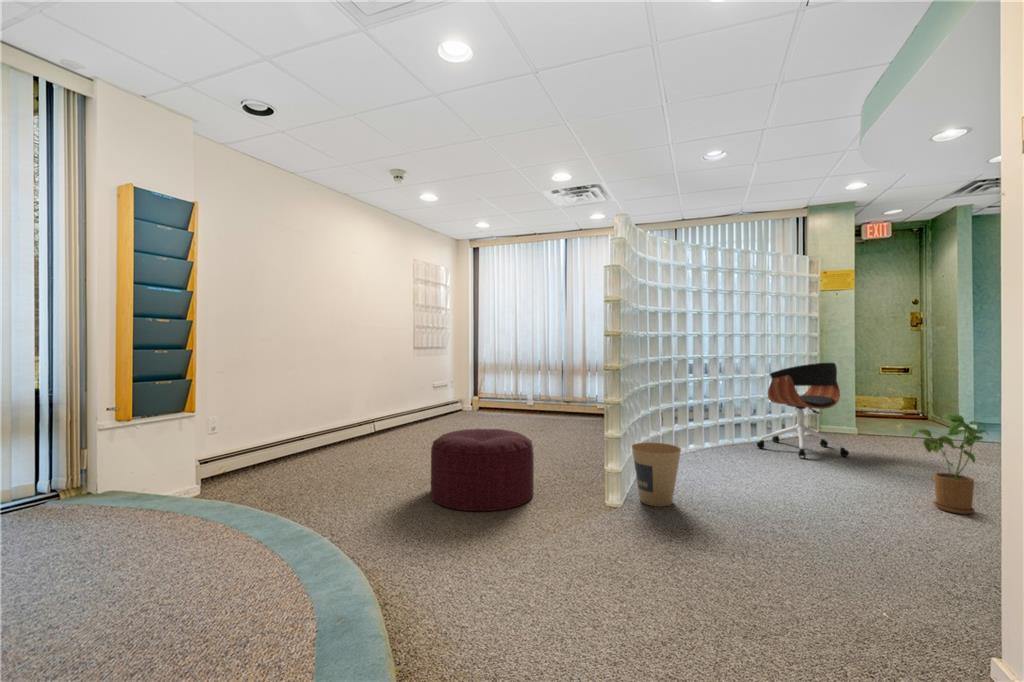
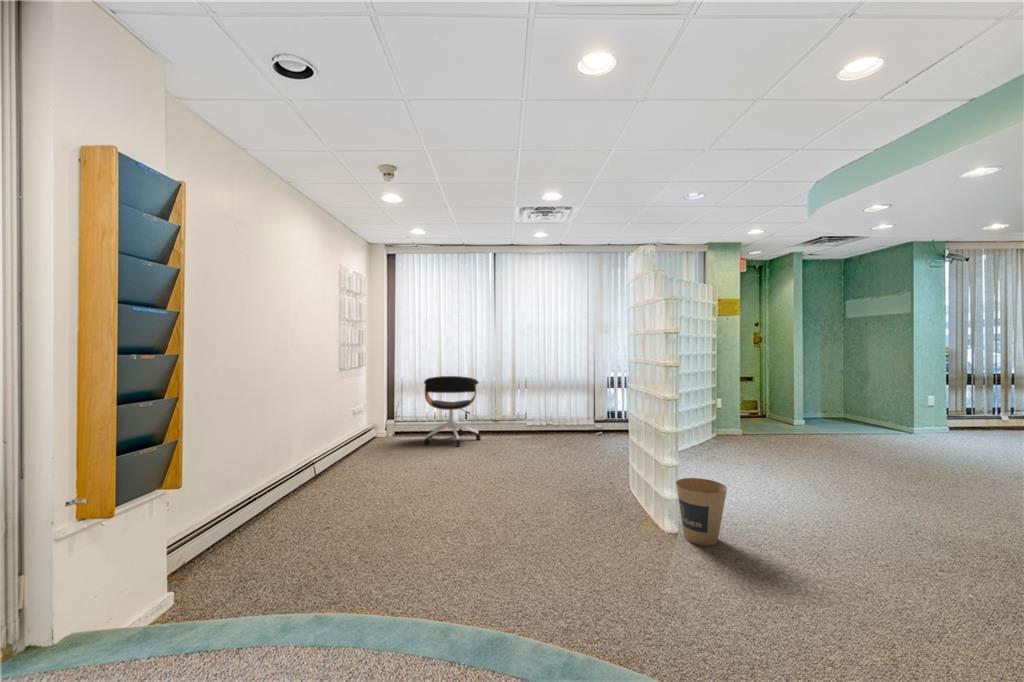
office chair: present [756,363,849,458] -> present [424,376,481,446]
house plant: present [912,414,988,514] -> none [869,432,928,512]
ottoman: present [431,429,534,511] -> none [473,479,592,592]

